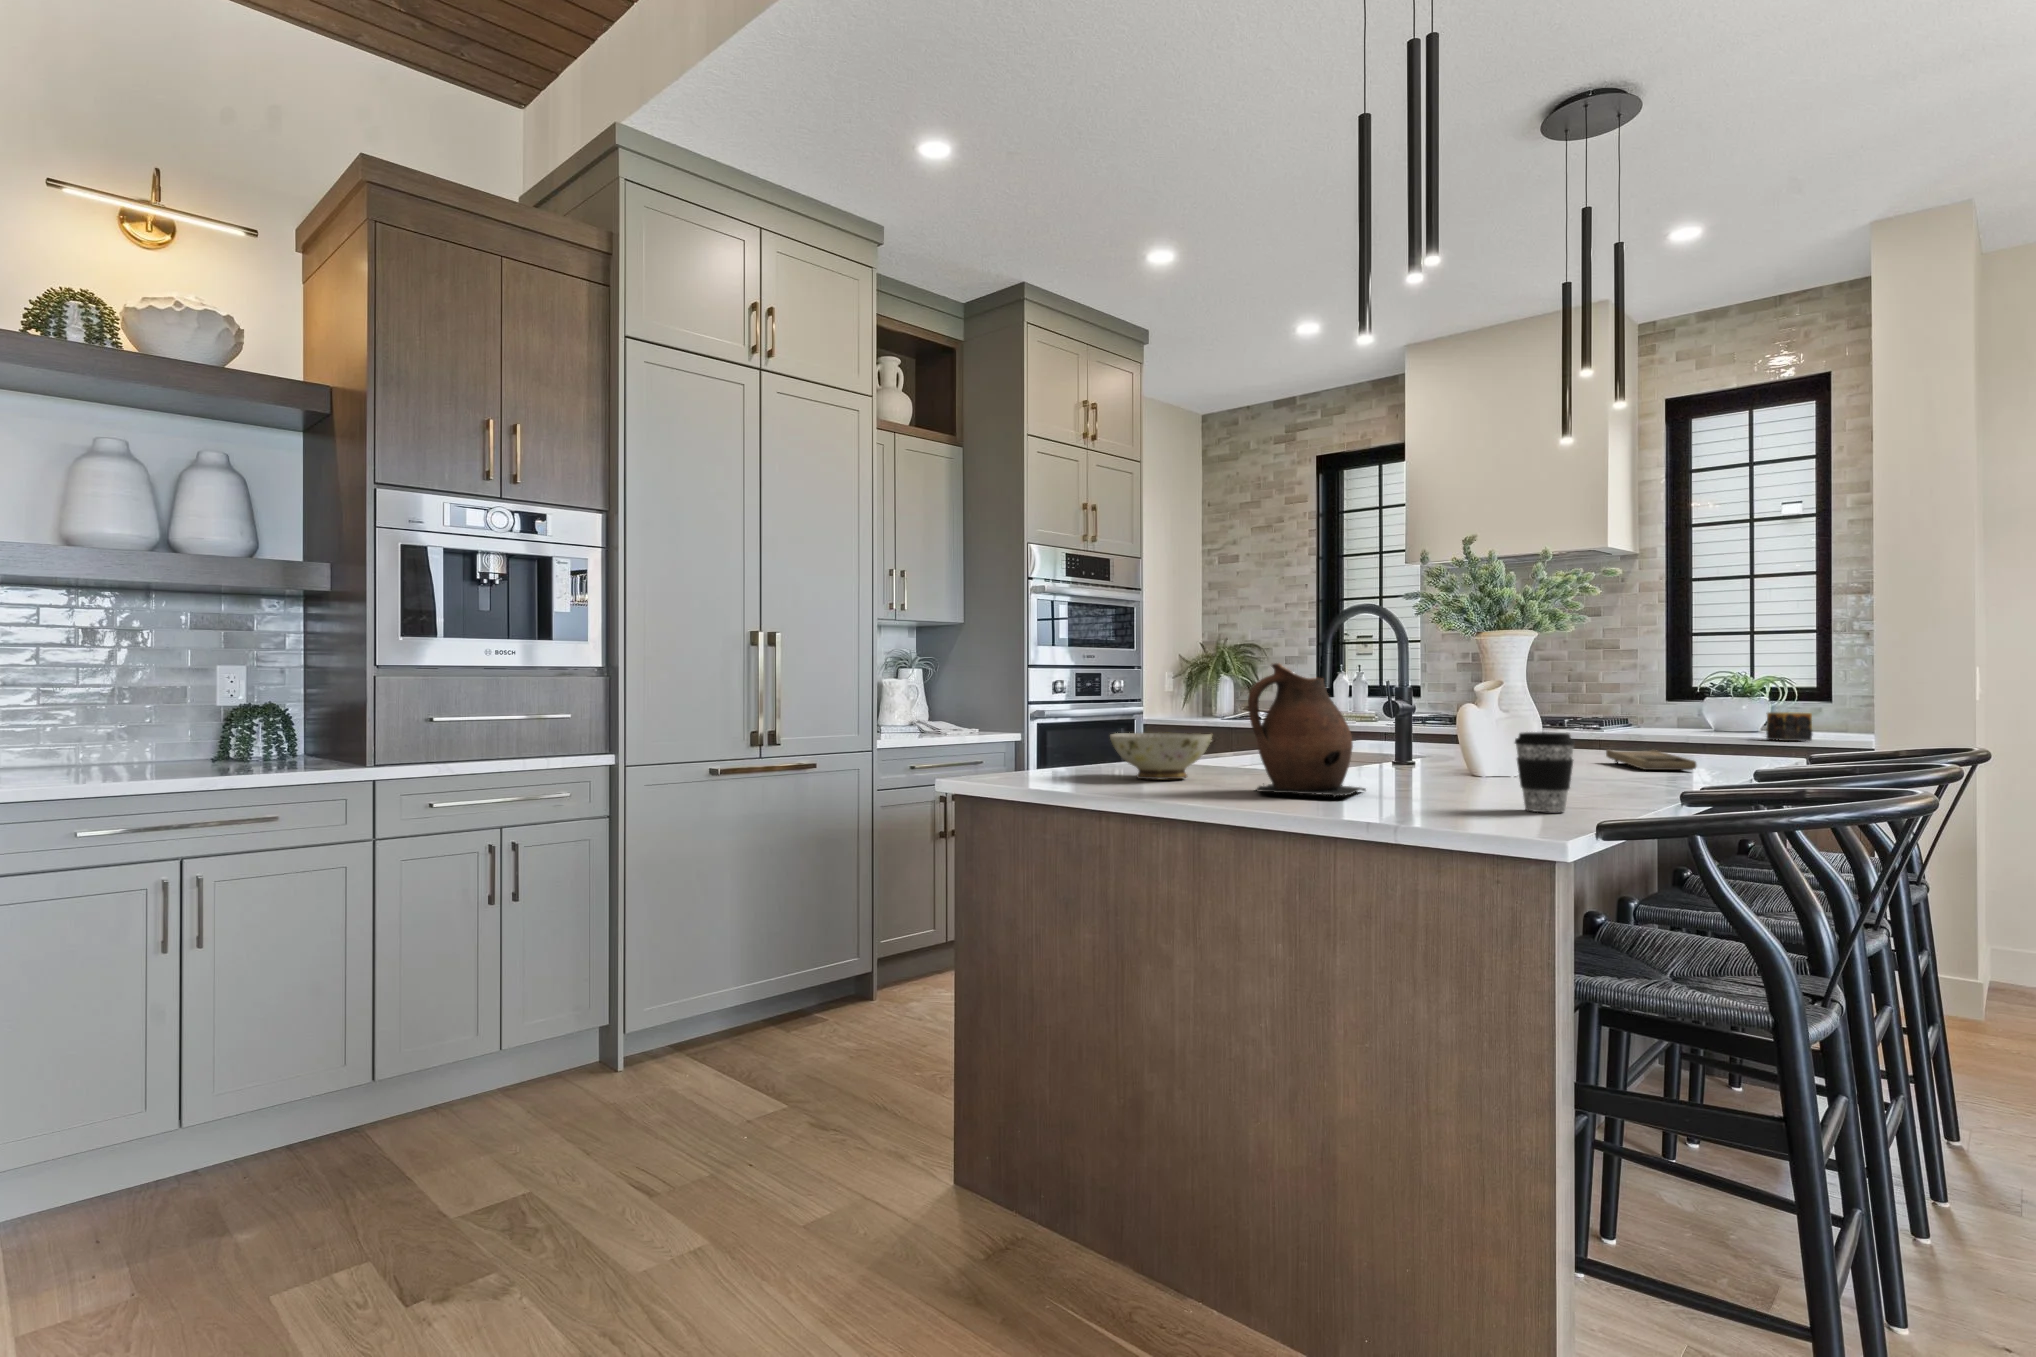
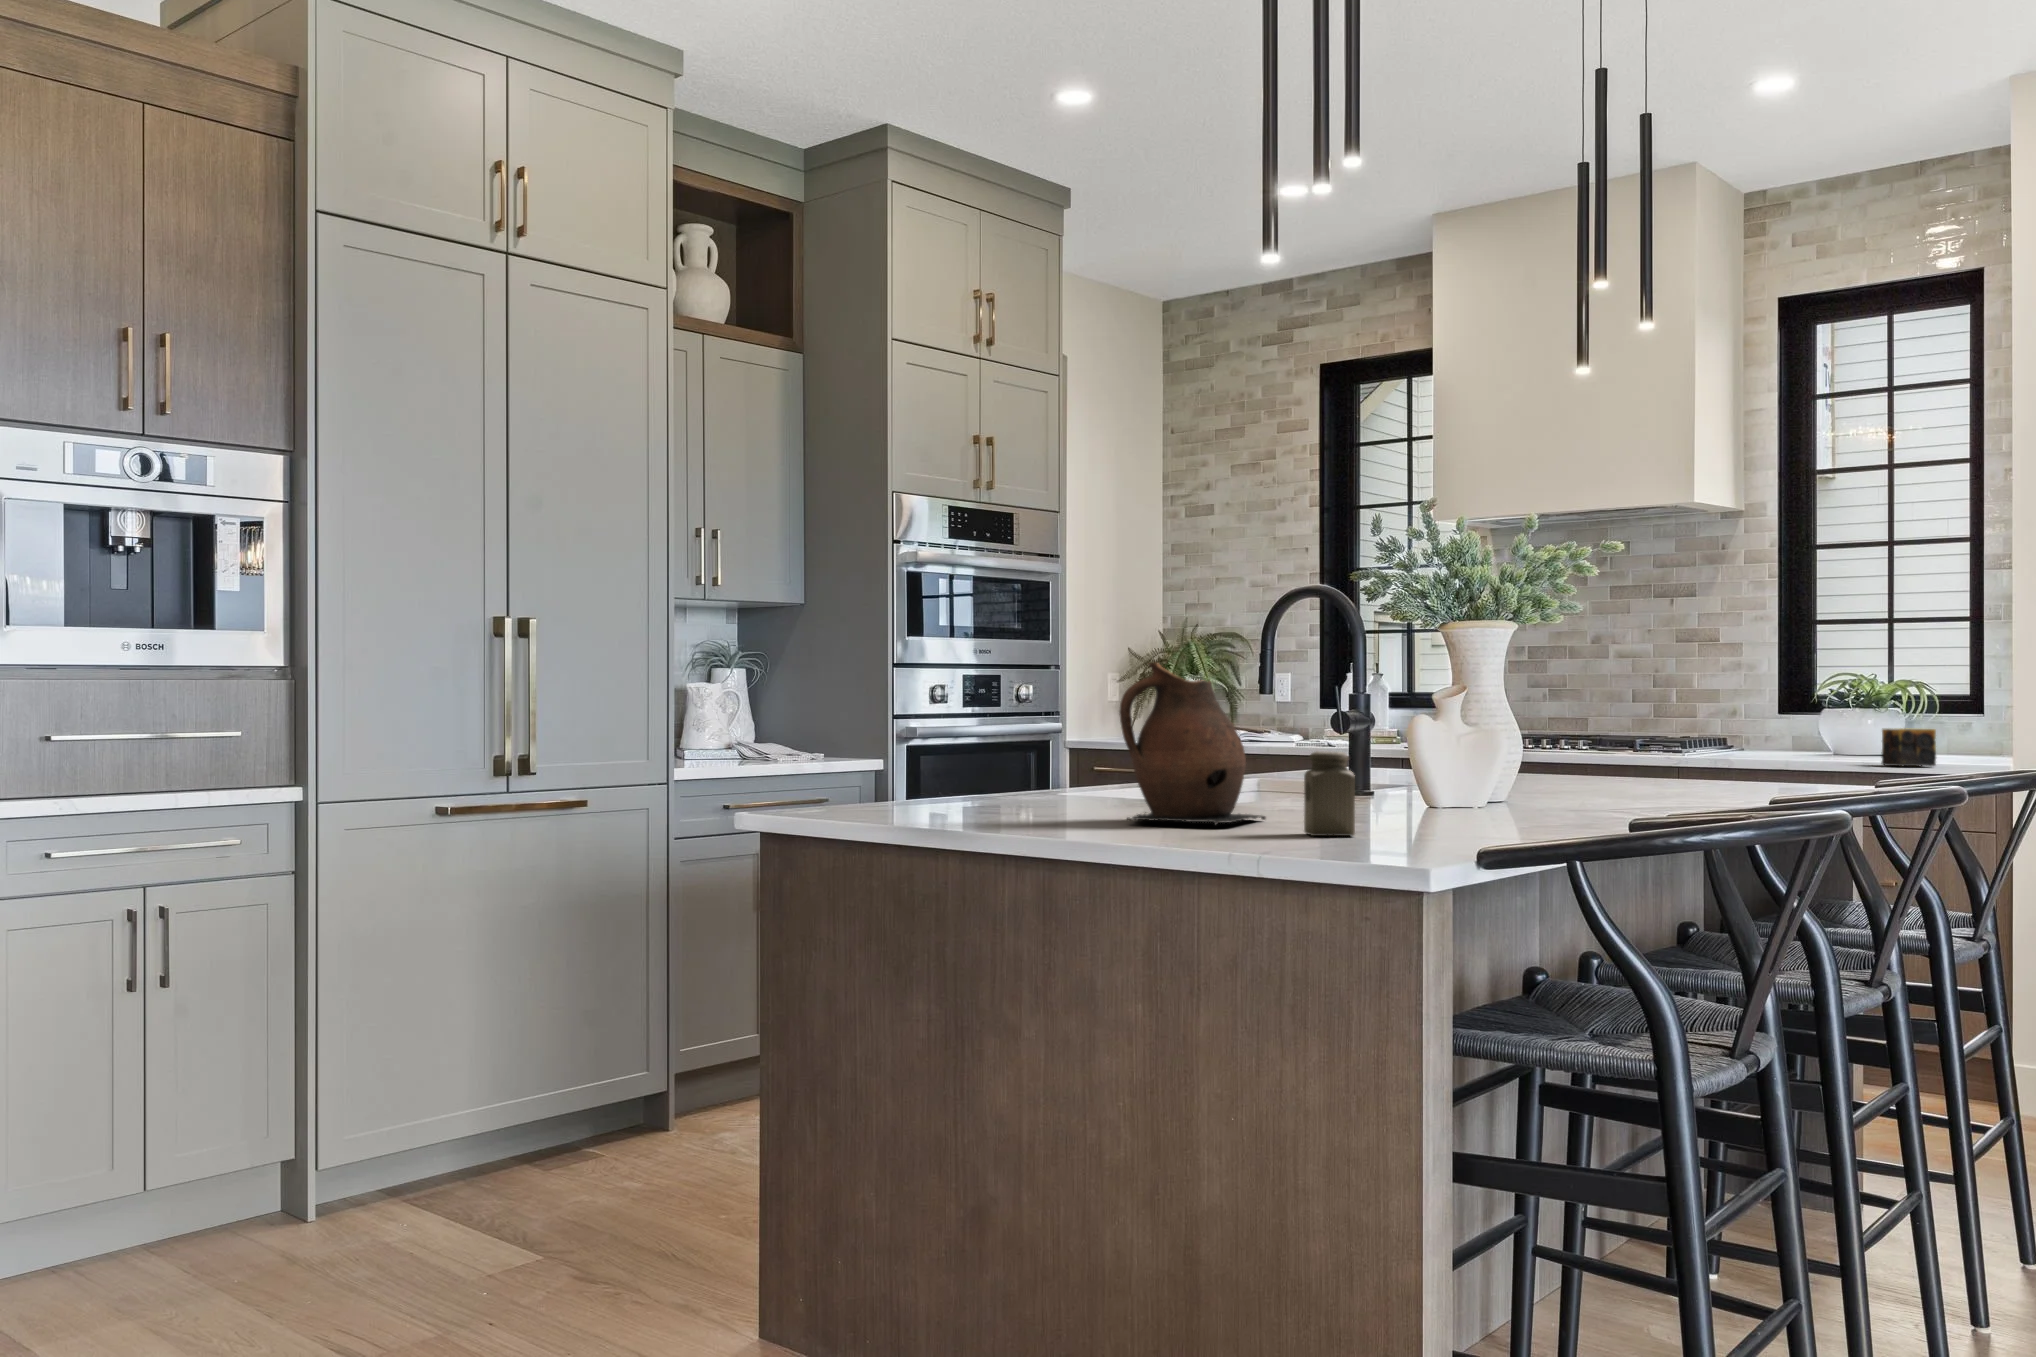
ceramic bowl: present [1110,732,1212,780] -> none [962,751,1092,810]
coffee cup: present [1515,732,1575,812] -> none [1415,745,1482,838]
salt shaker: none [1415,738,1463,810] -> present [1304,751,1355,836]
tray: present [1606,749,1696,770] -> none [1617,773,1709,798]

